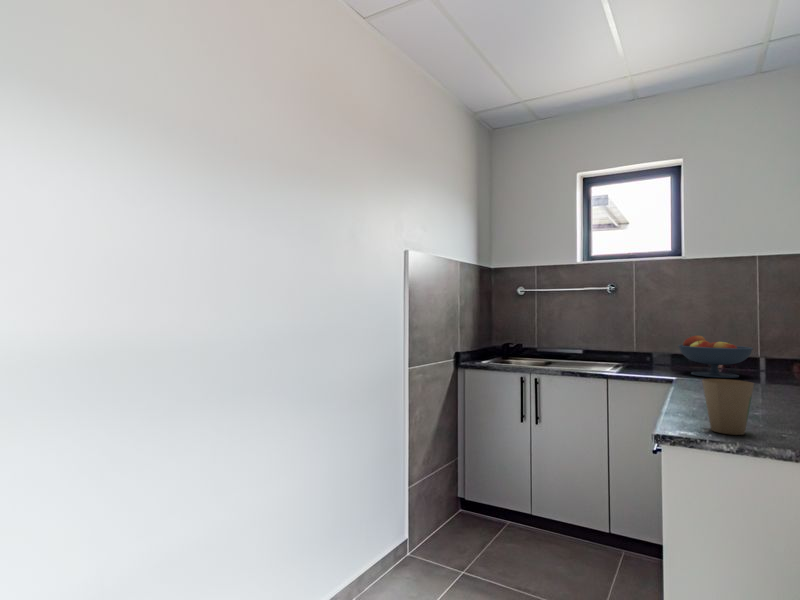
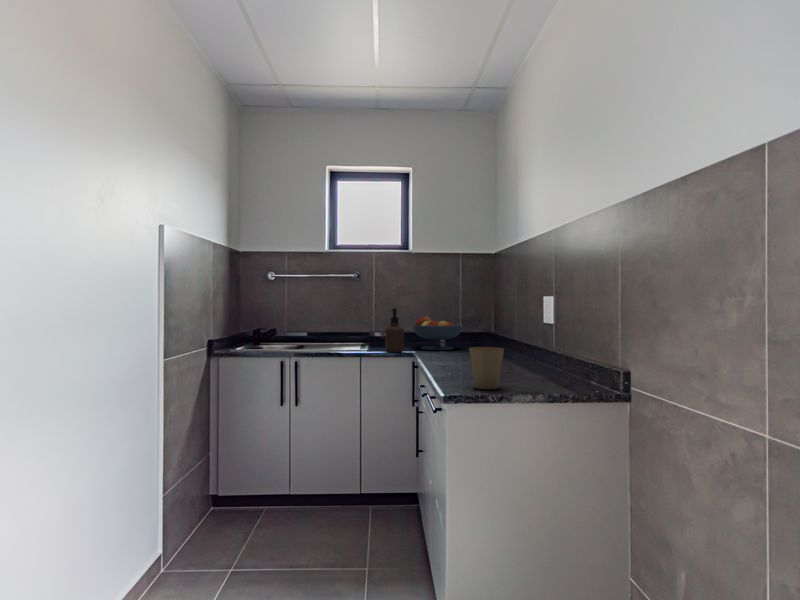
soap dispenser: none [639,326,663,376] -> present [385,308,404,352]

